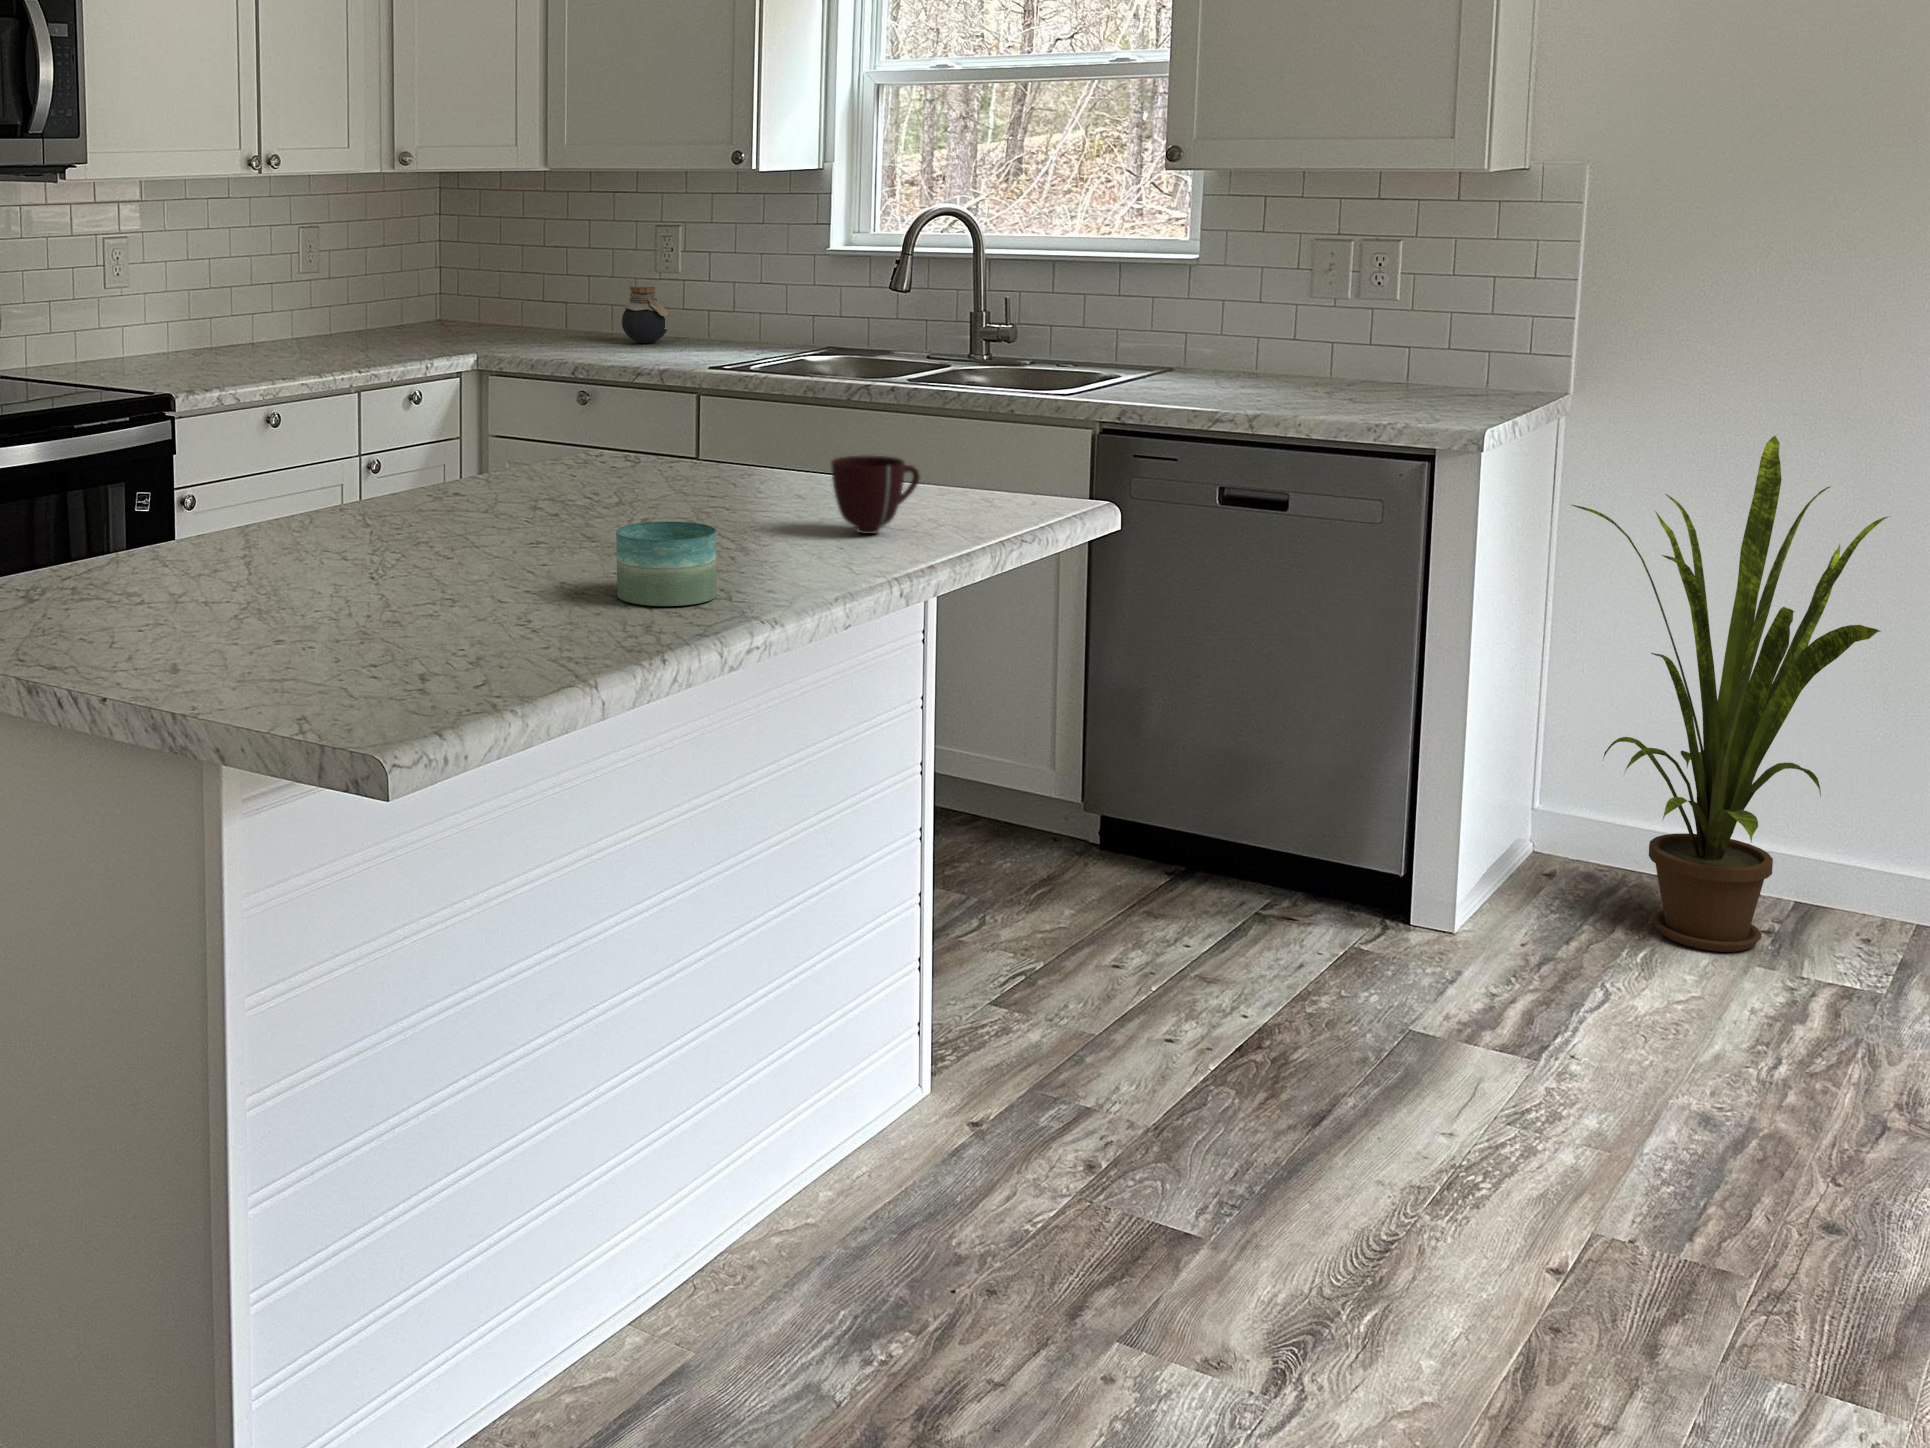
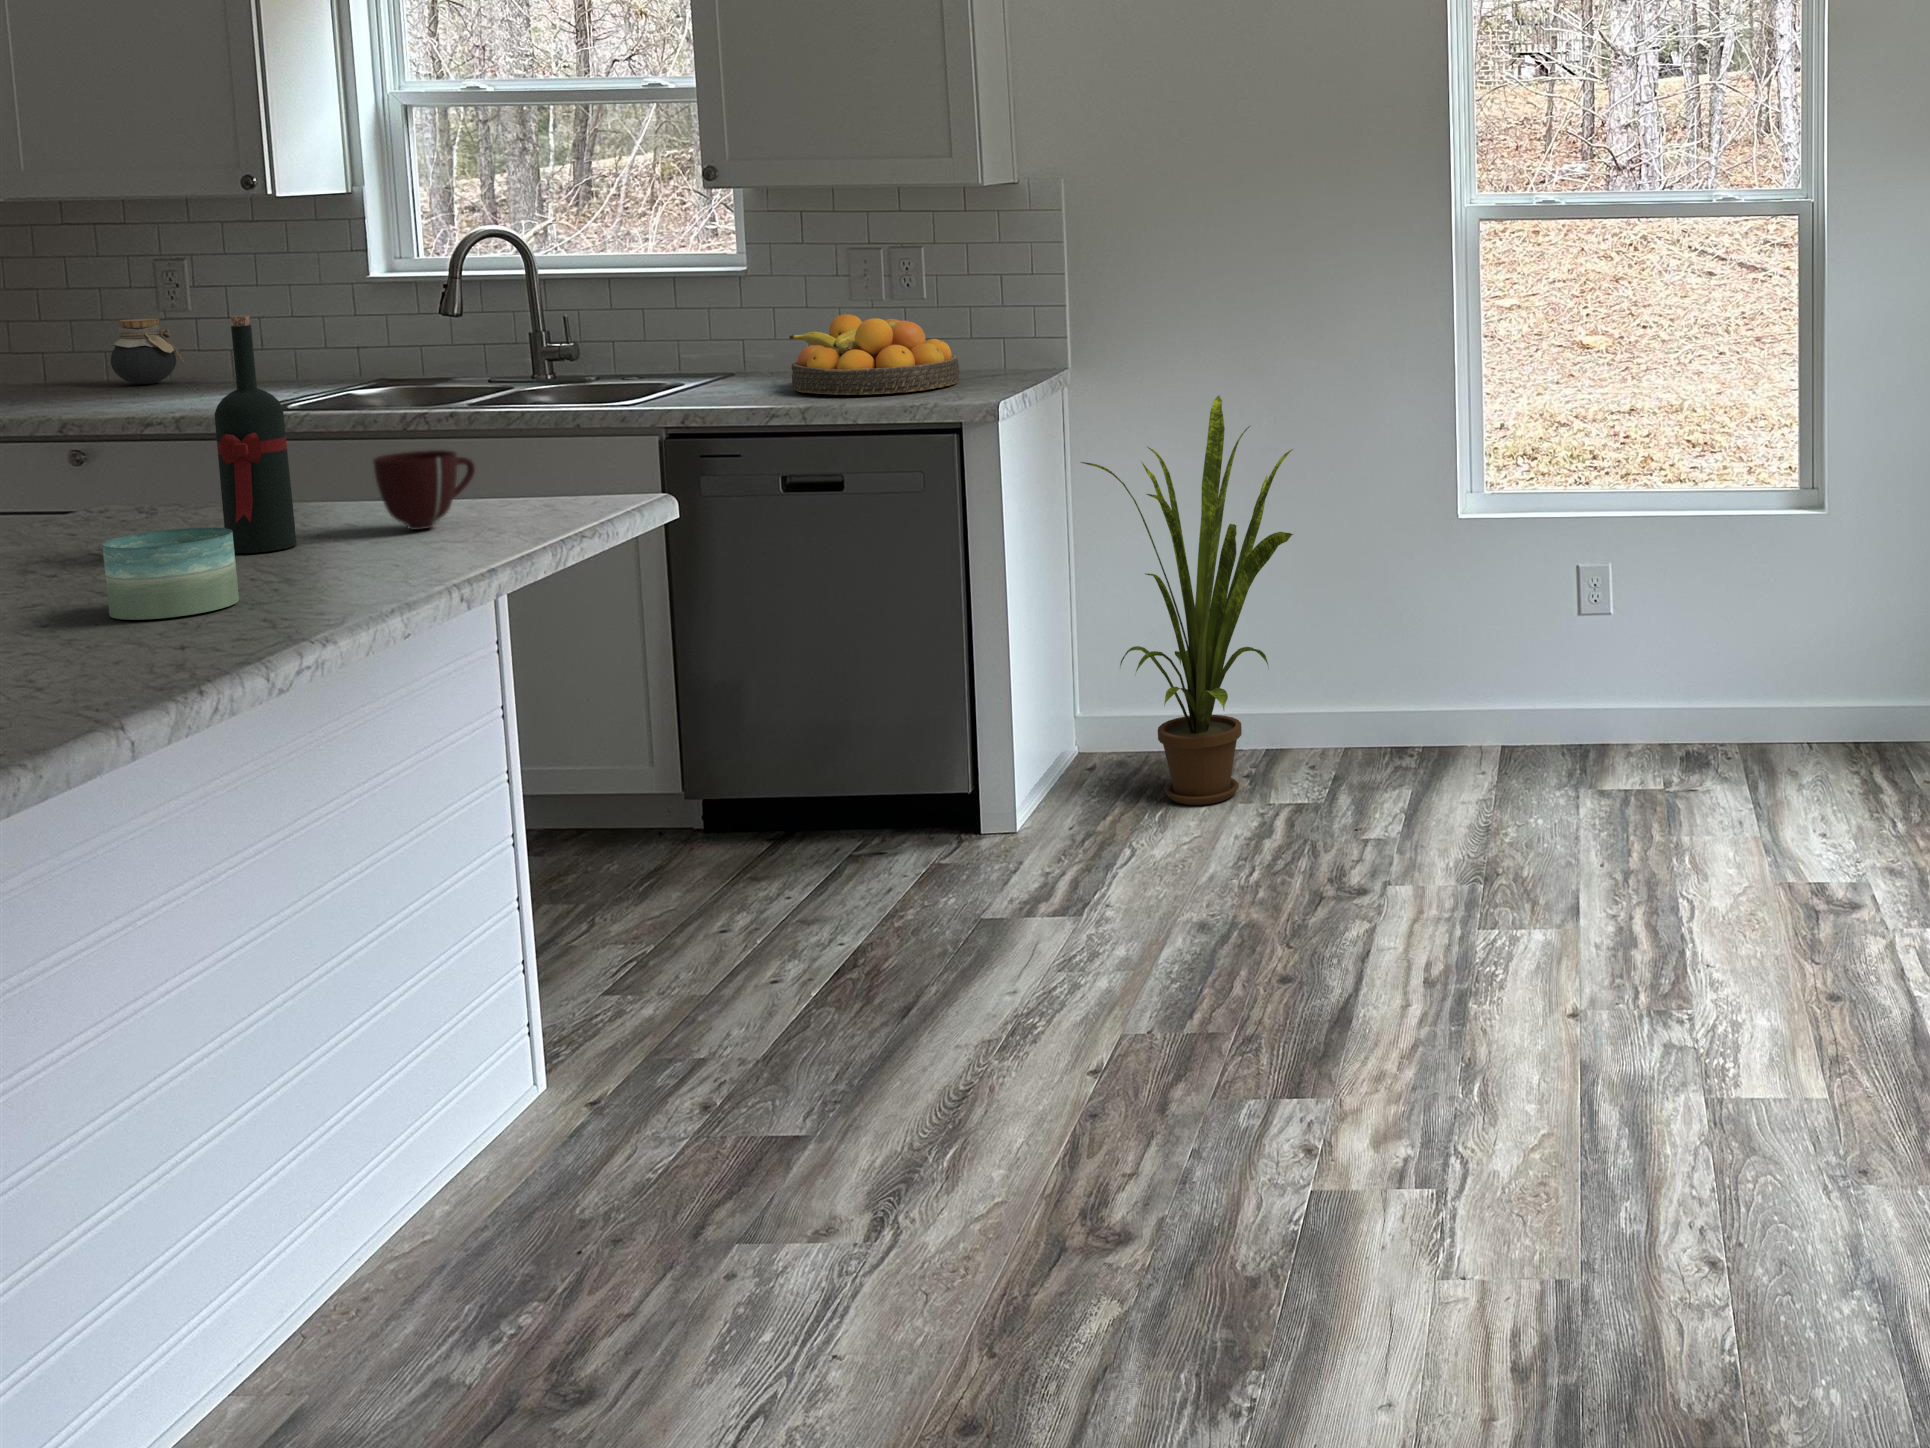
fruit bowl: none [1226,313,1422,407] -> present [789,314,960,395]
wine bottle: none [706,319,763,542] -> present [215,316,297,553]

